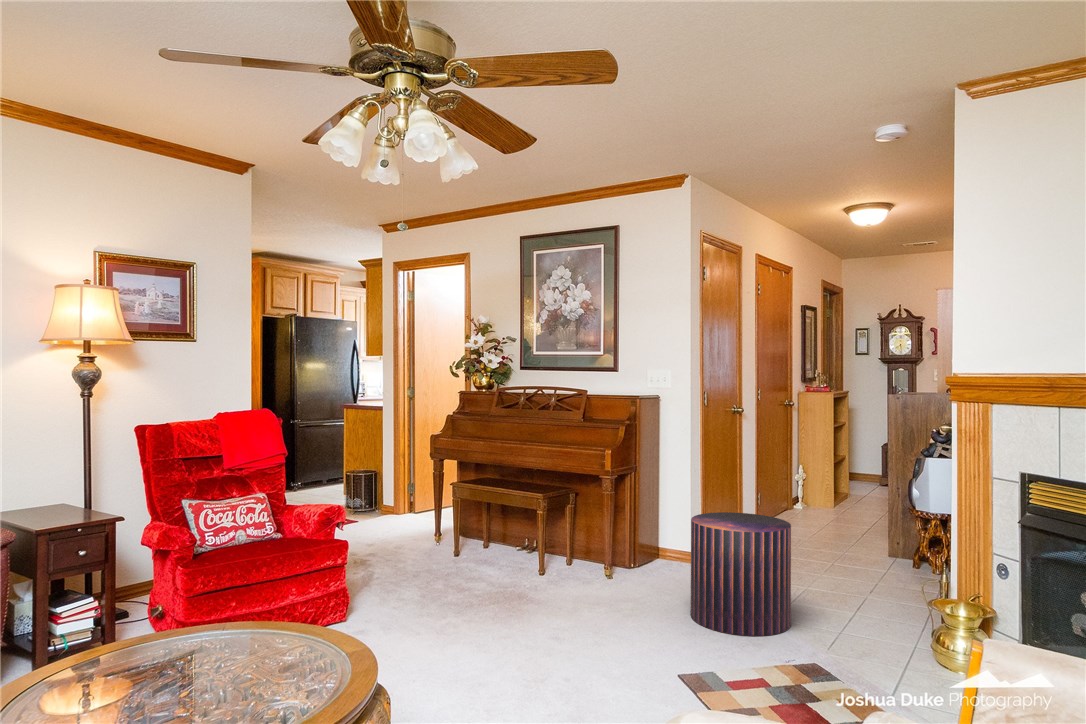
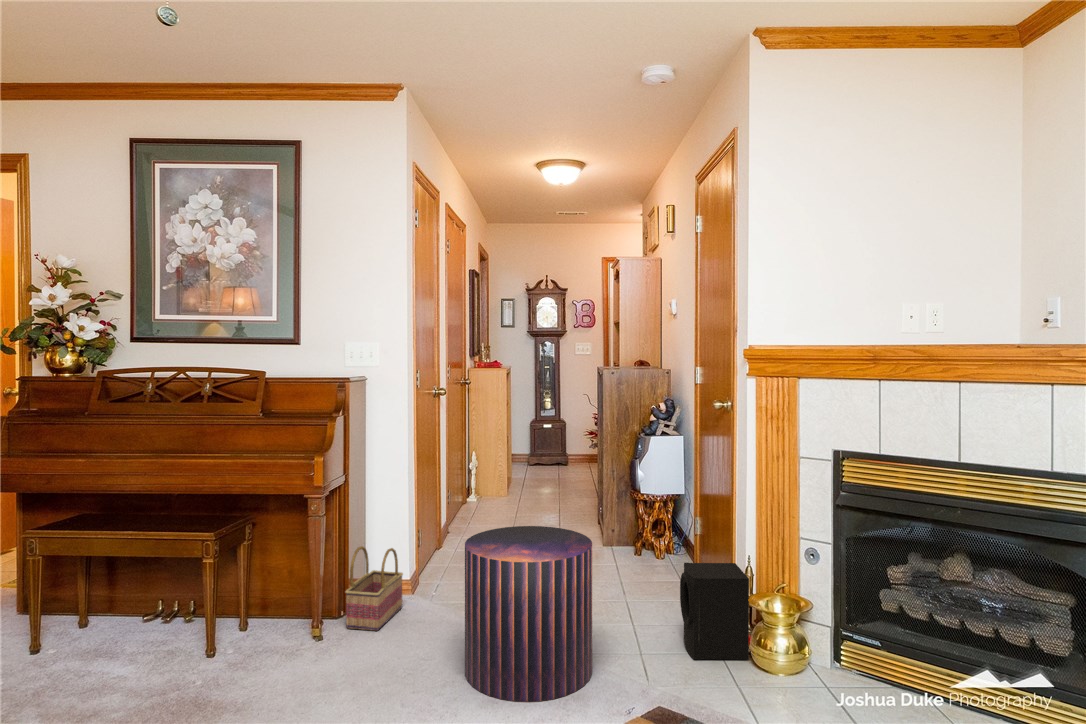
basket: none [631,519,678,580] -> present [345,546,403,631]
speaker: none [879,563,942,653] -> present [680,563,749,659]

